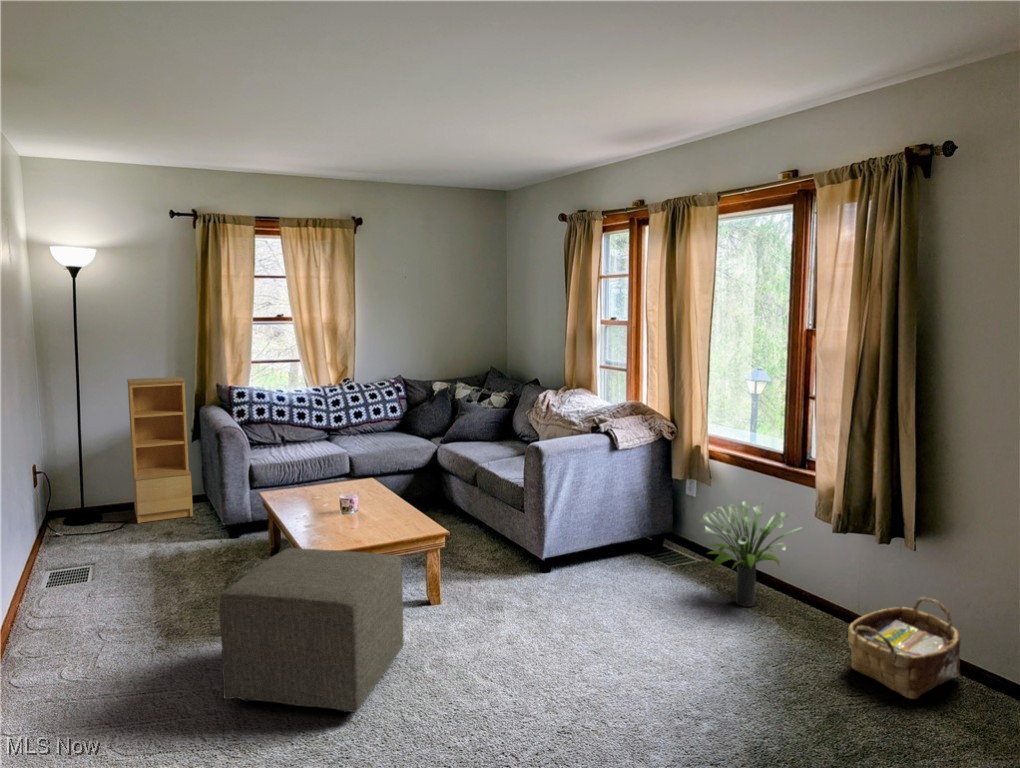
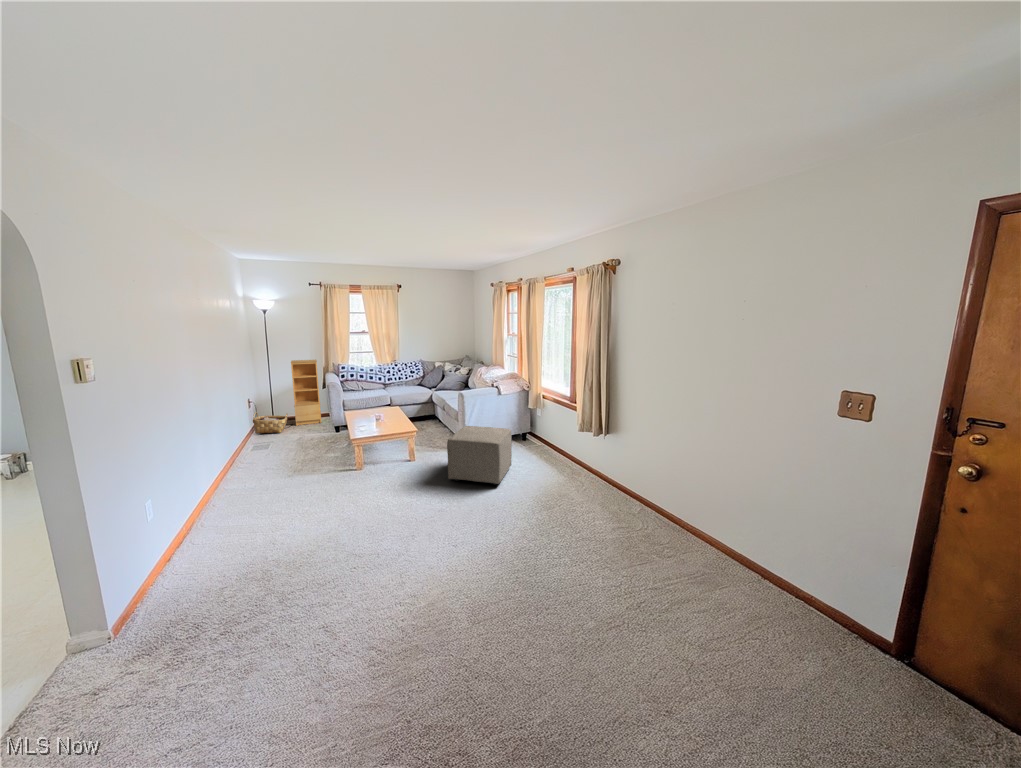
potted plant: present [700,502,803,607] -> none [526,418,570,464]
ottoman: present [219,548,403,712] -> present [447,426,512,485]
woven basket: present [848,597,961,699] -> present [253,412,288,434]

